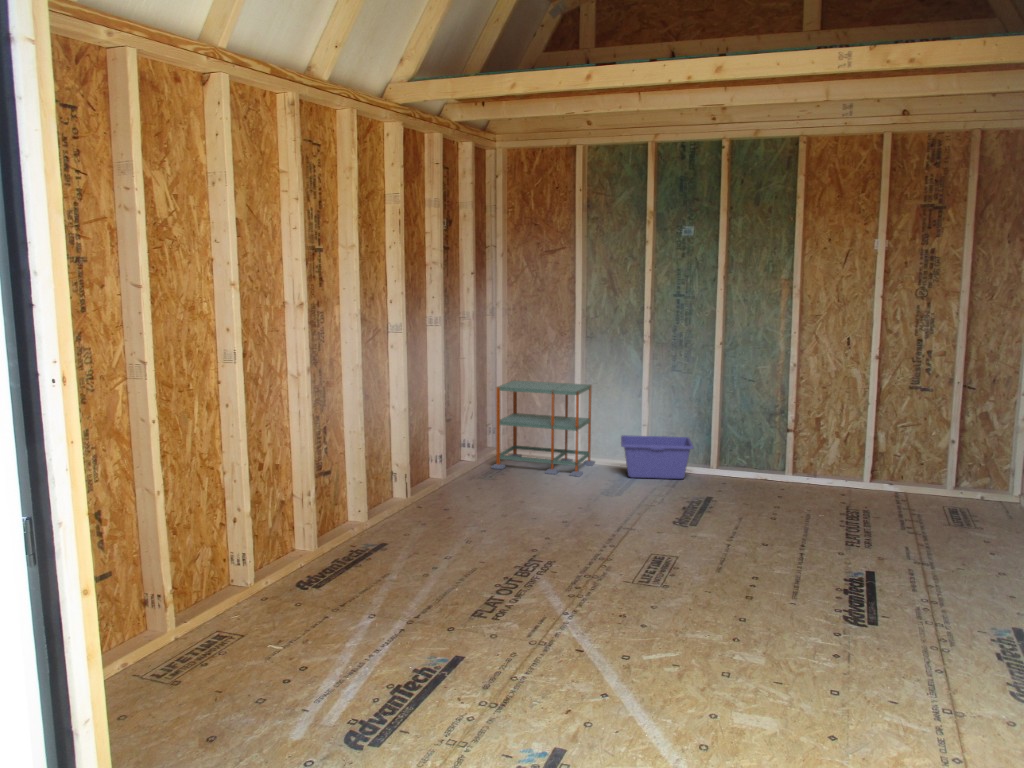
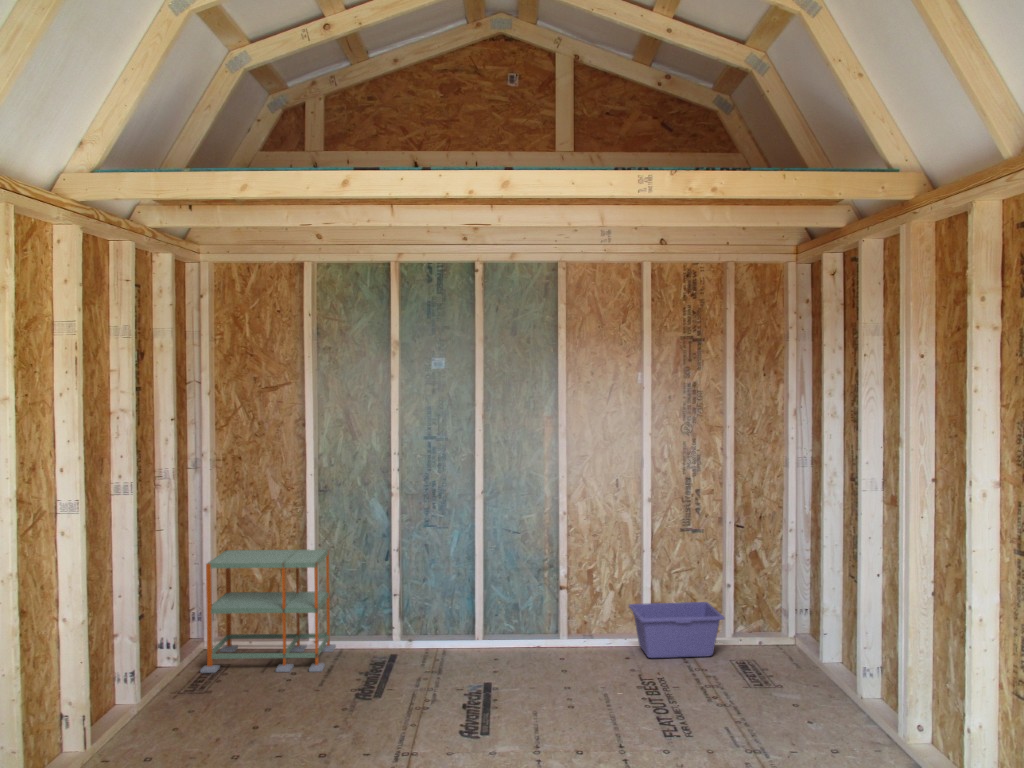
storage bin: present [621,435,693,479] -> present [629,602,724,658]

